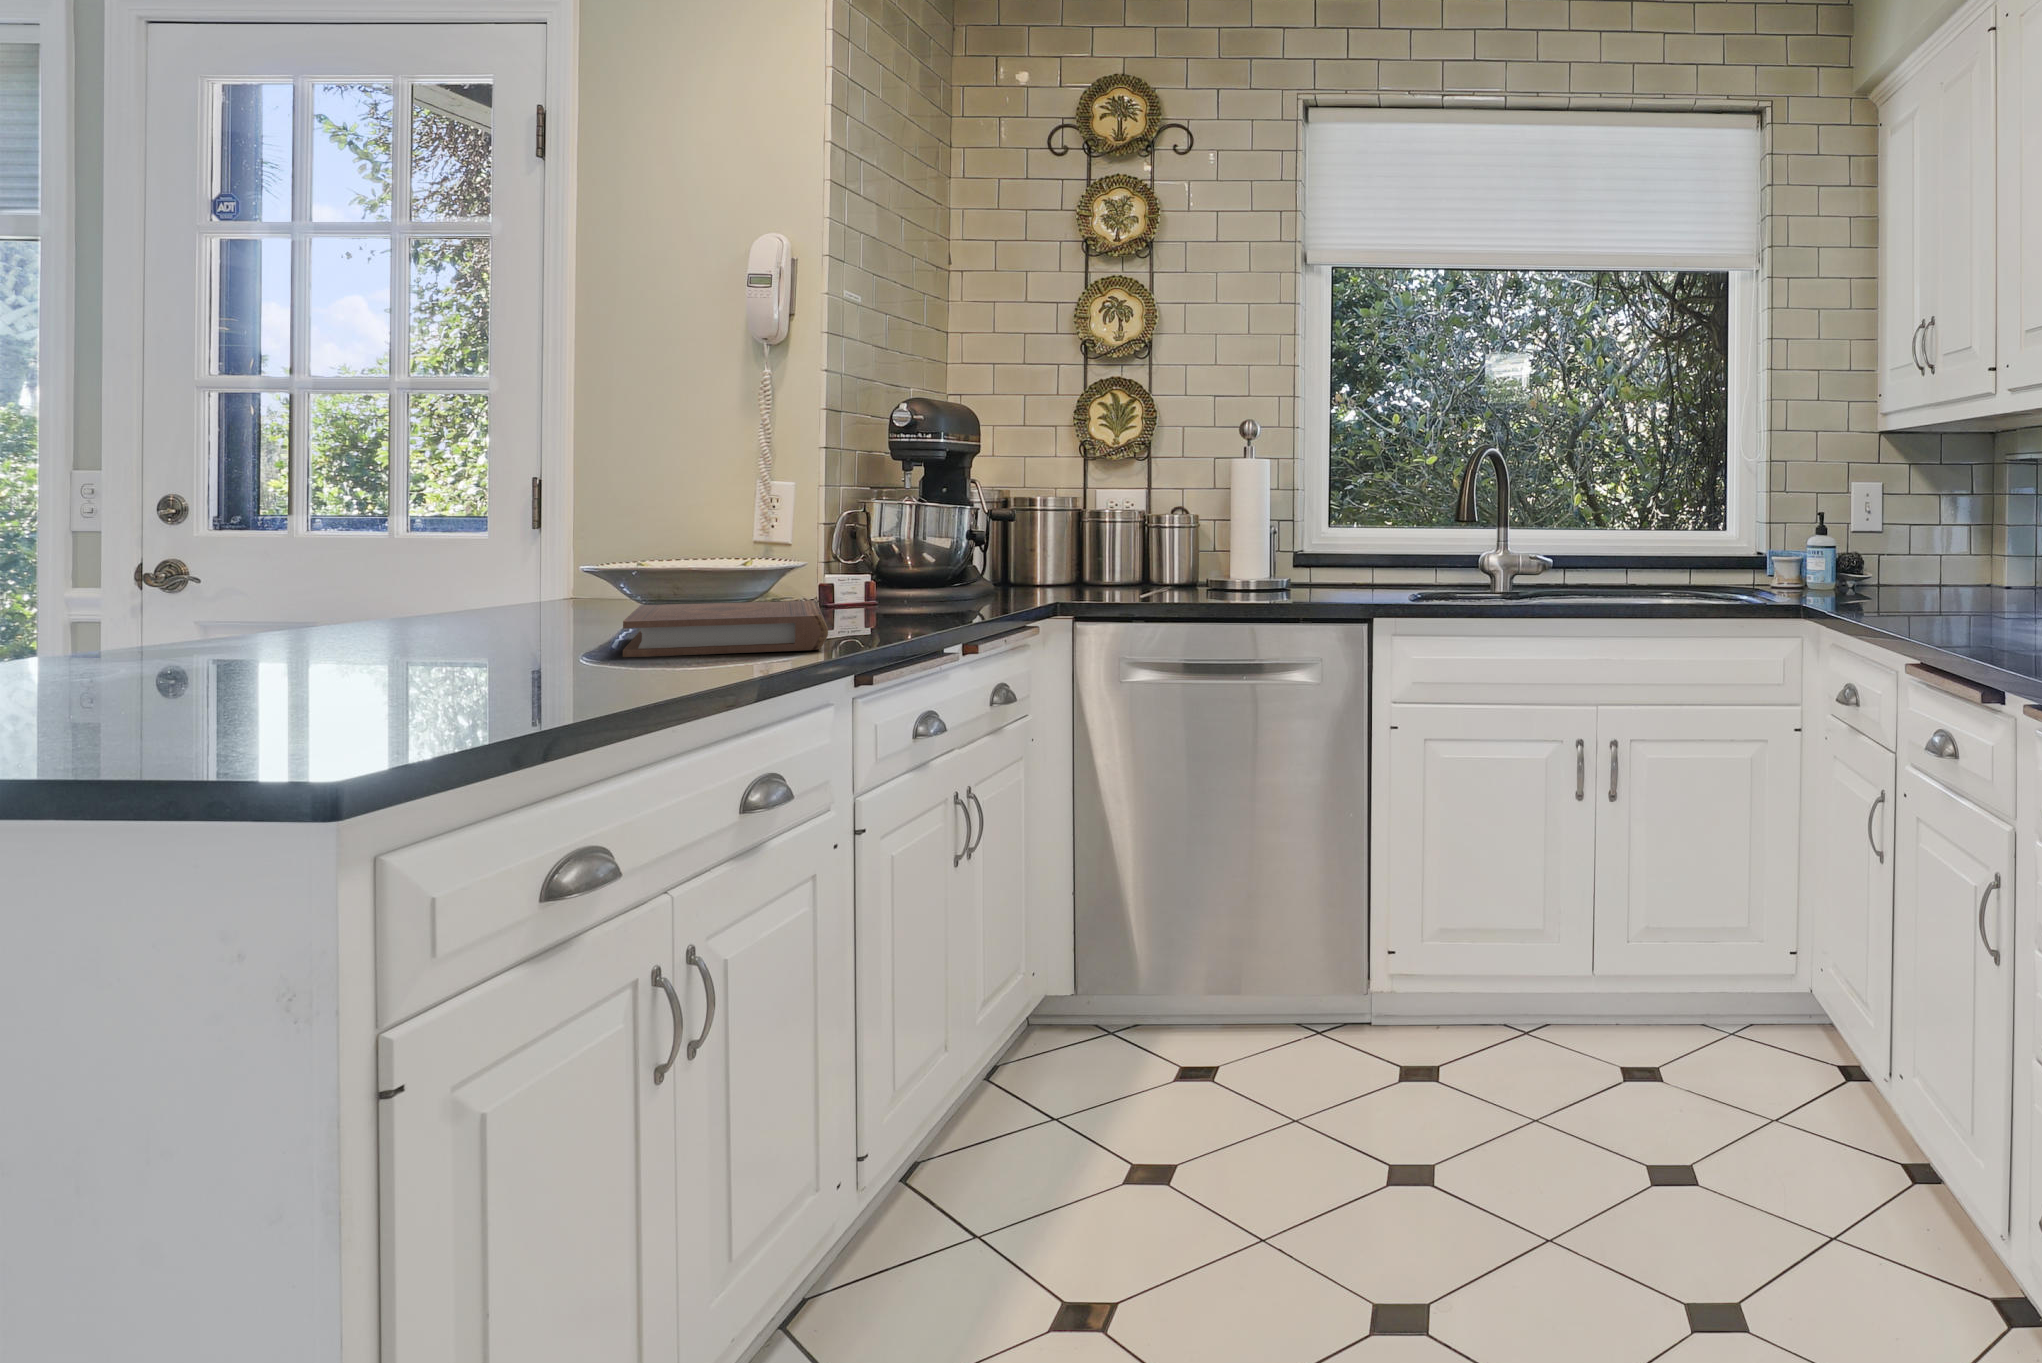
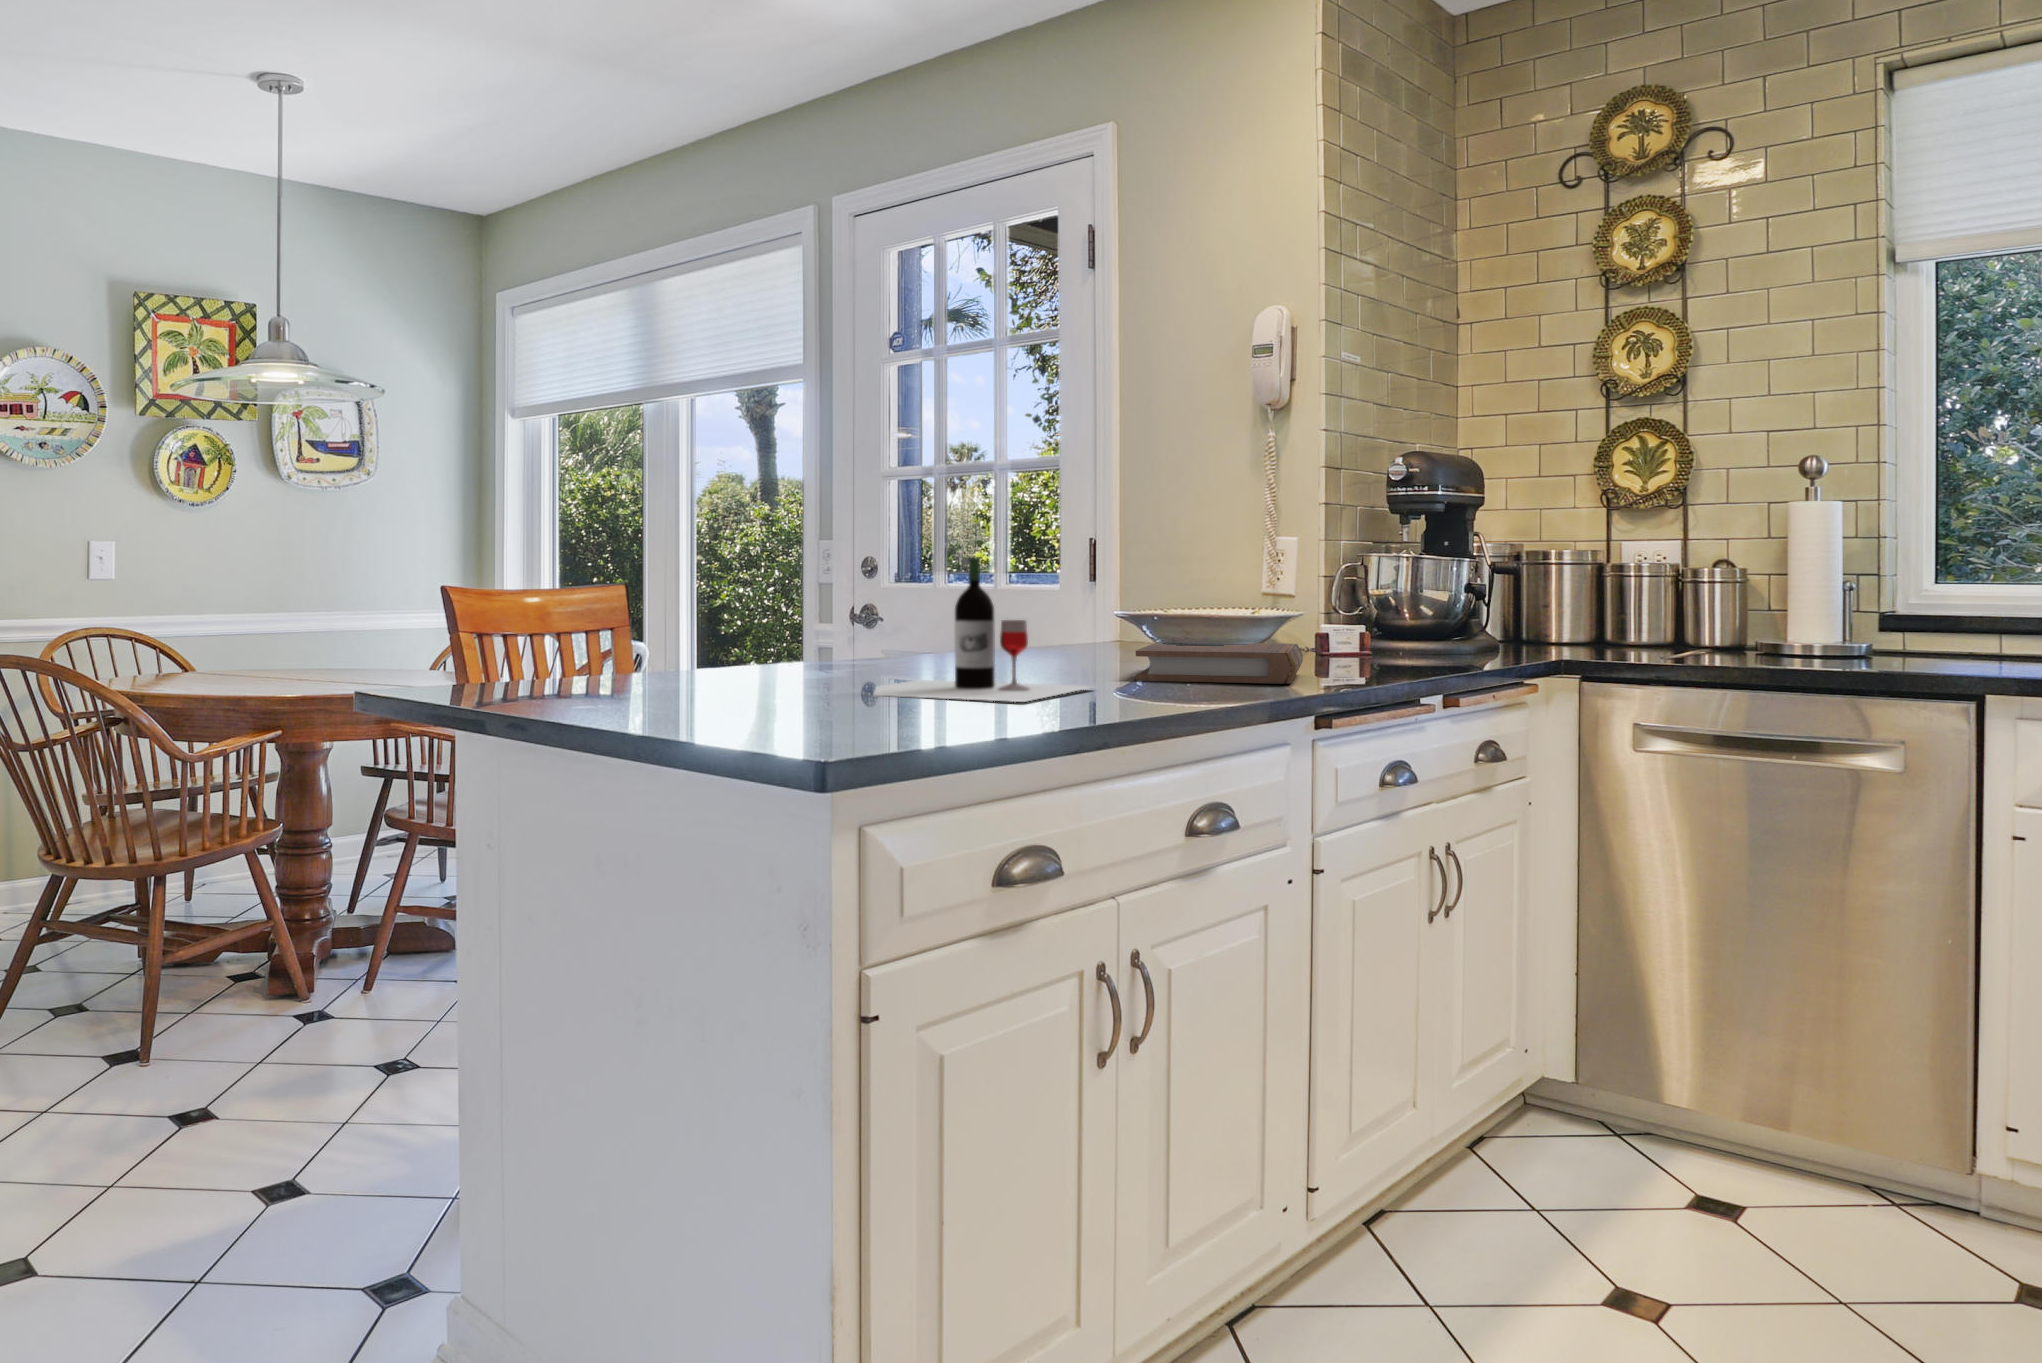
wine bottle: none [110,513,583,723] -> present [874,557,1091,702]

